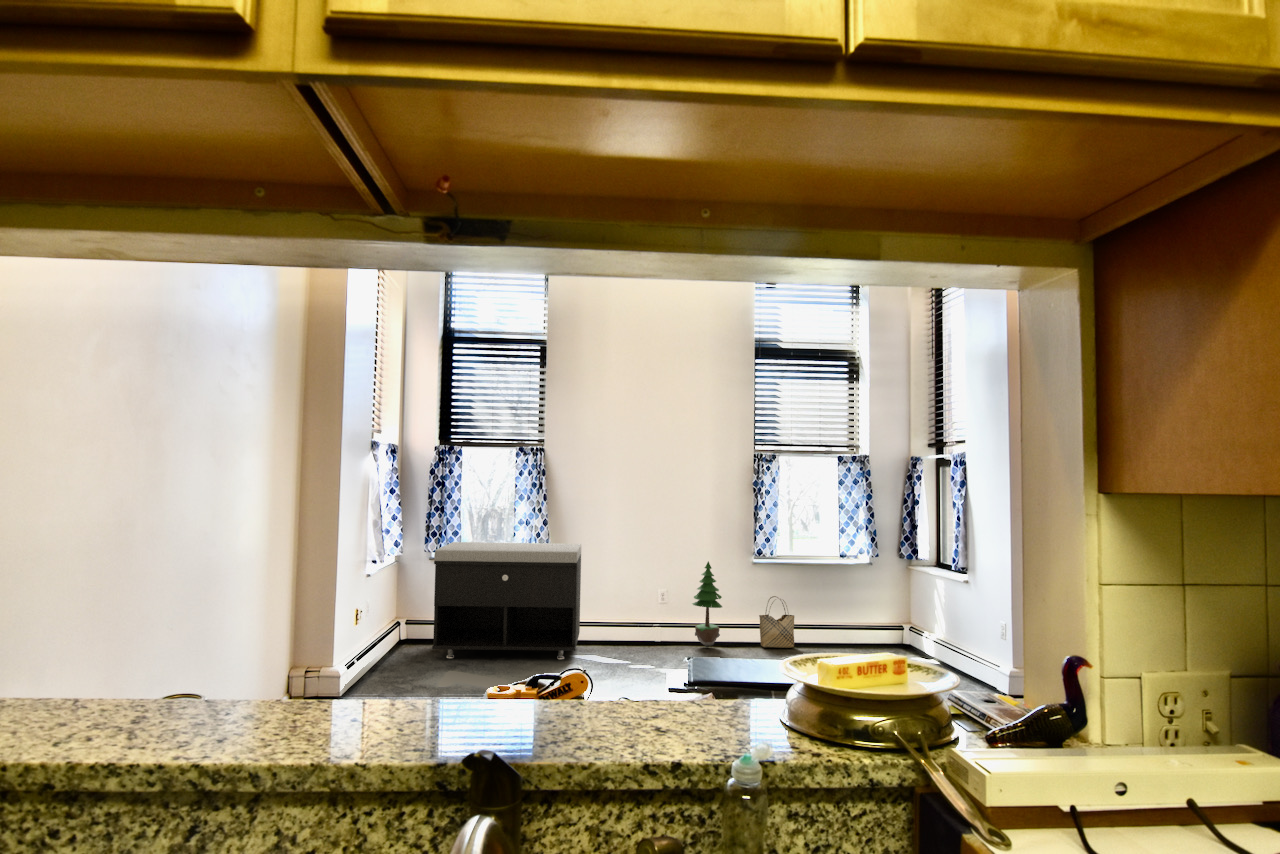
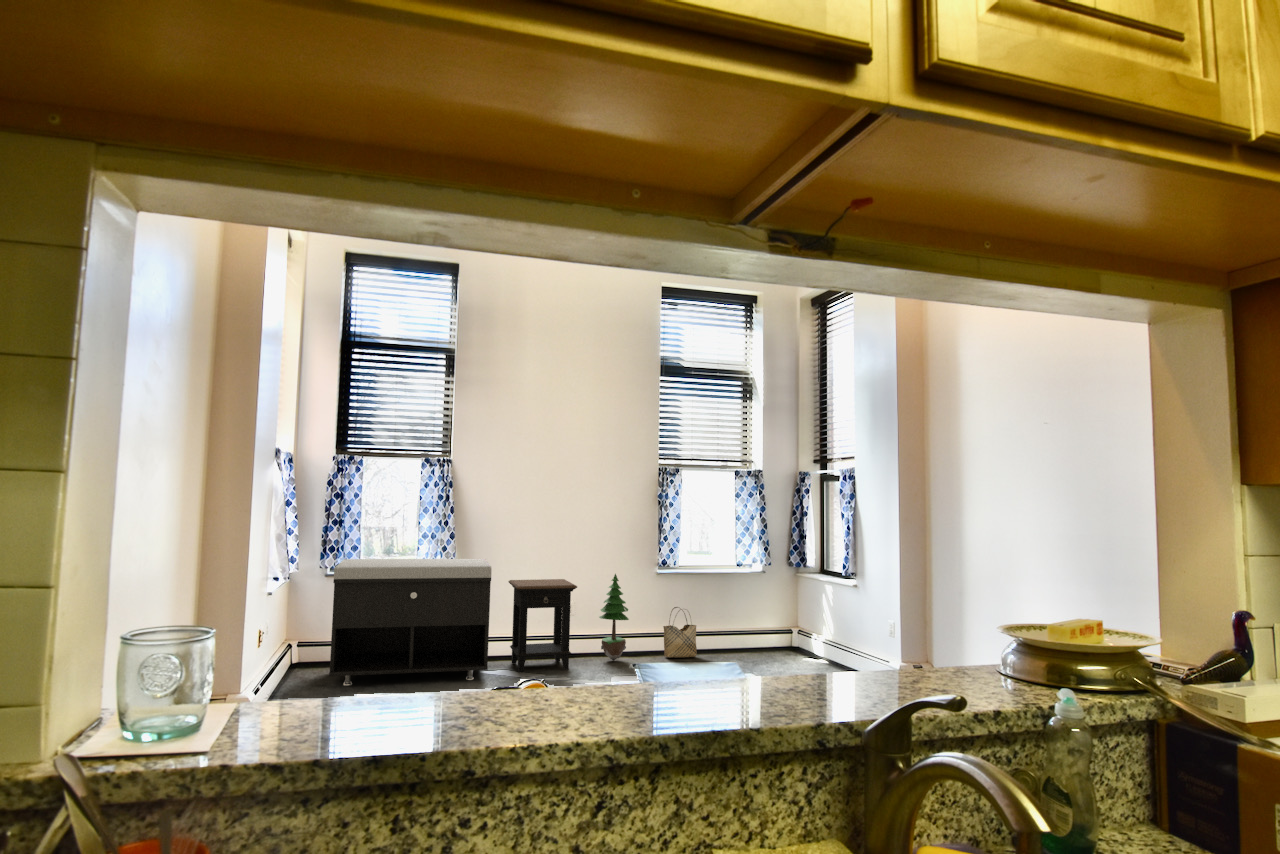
side table: none [604,565,666,655] -> present [508,579,577,672]

